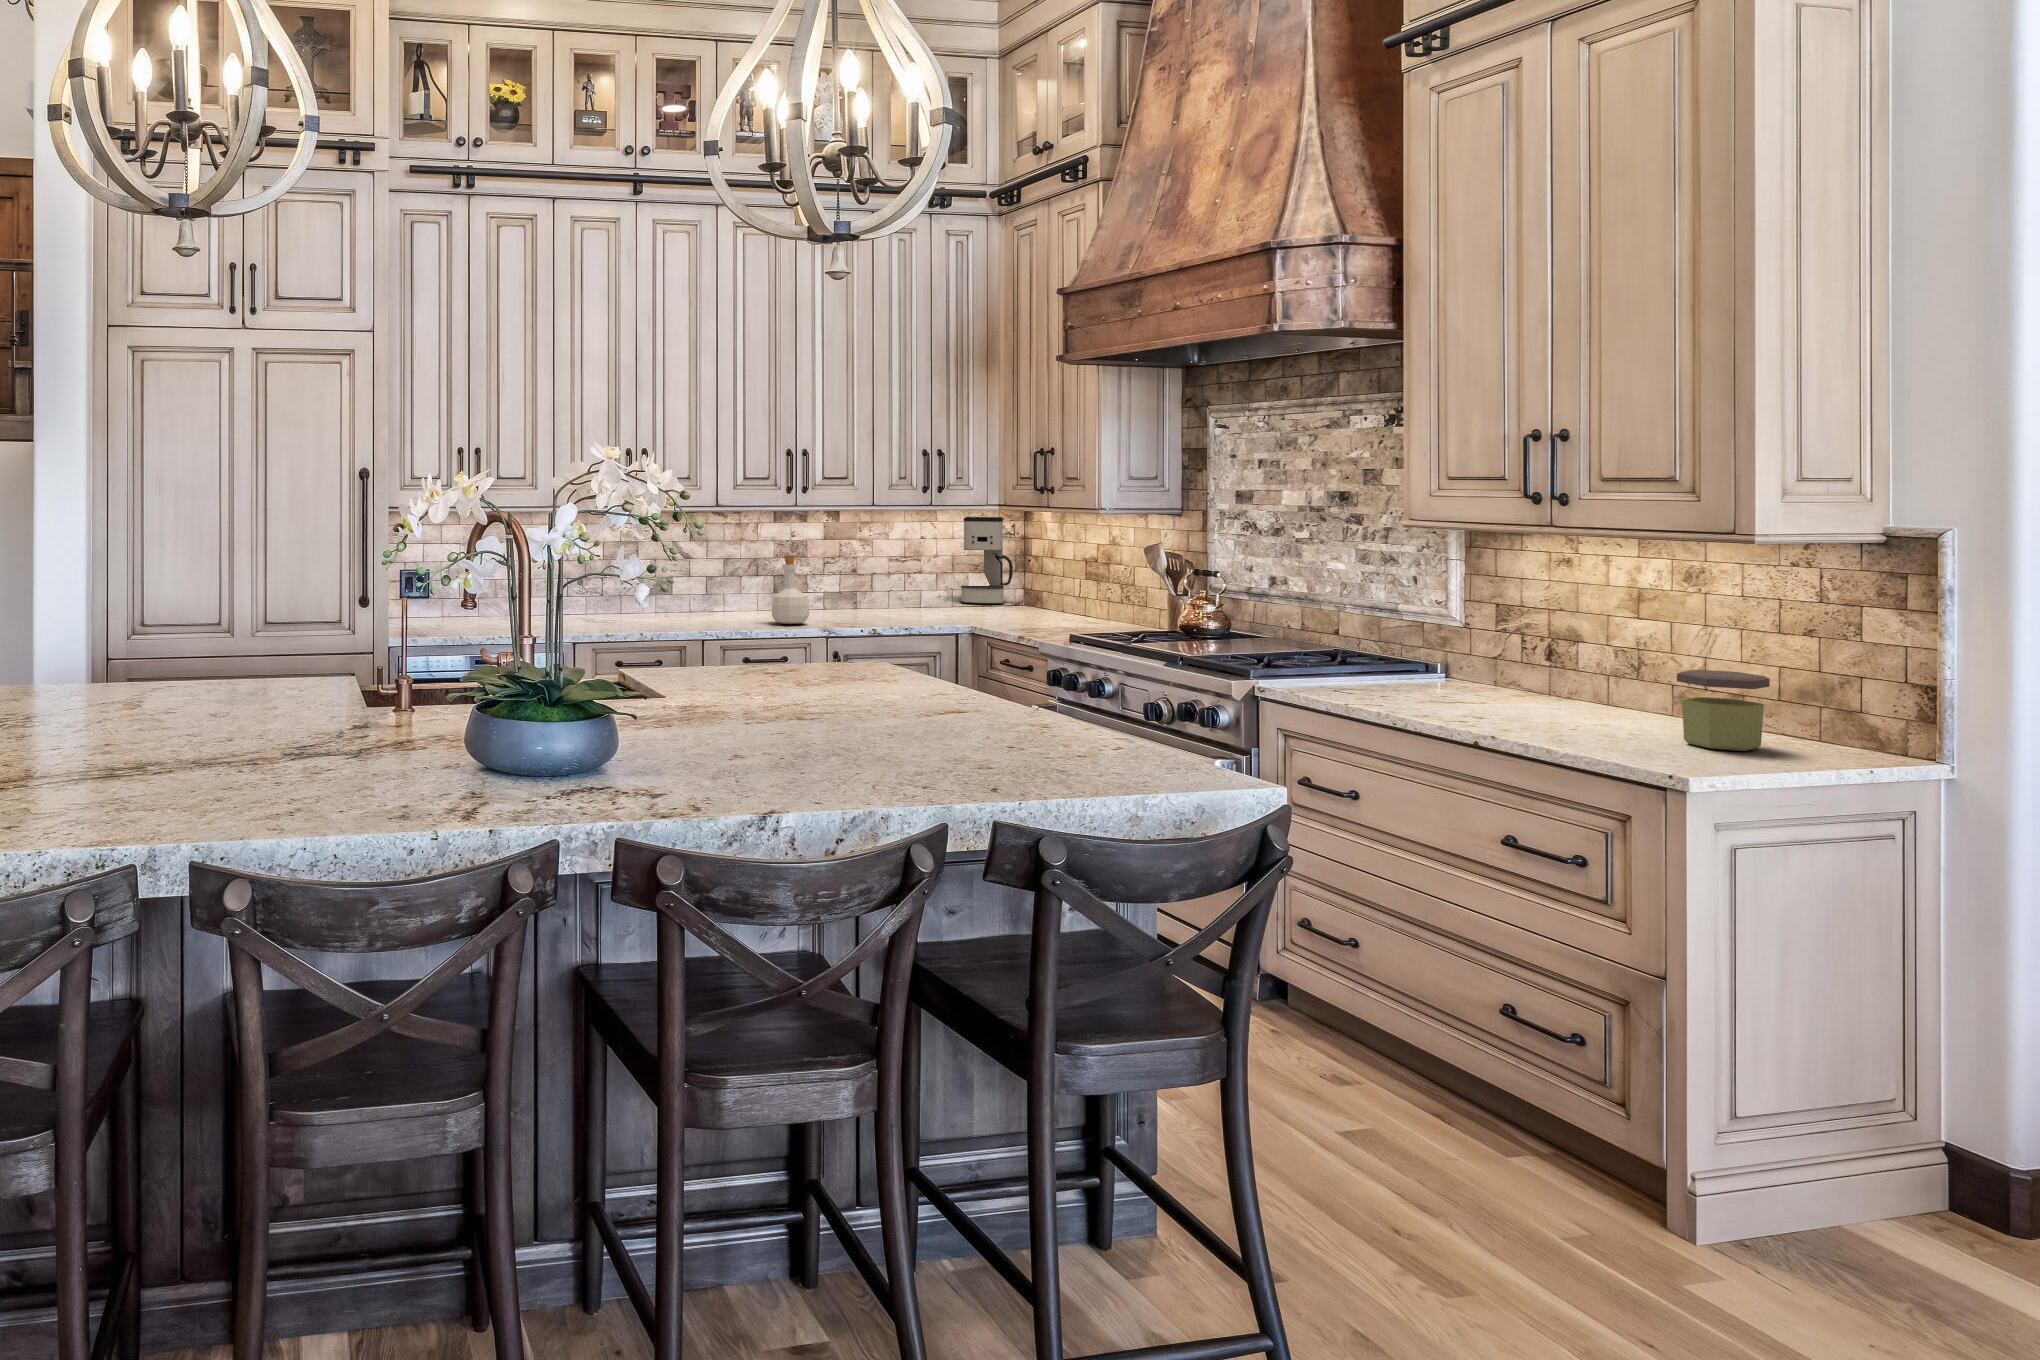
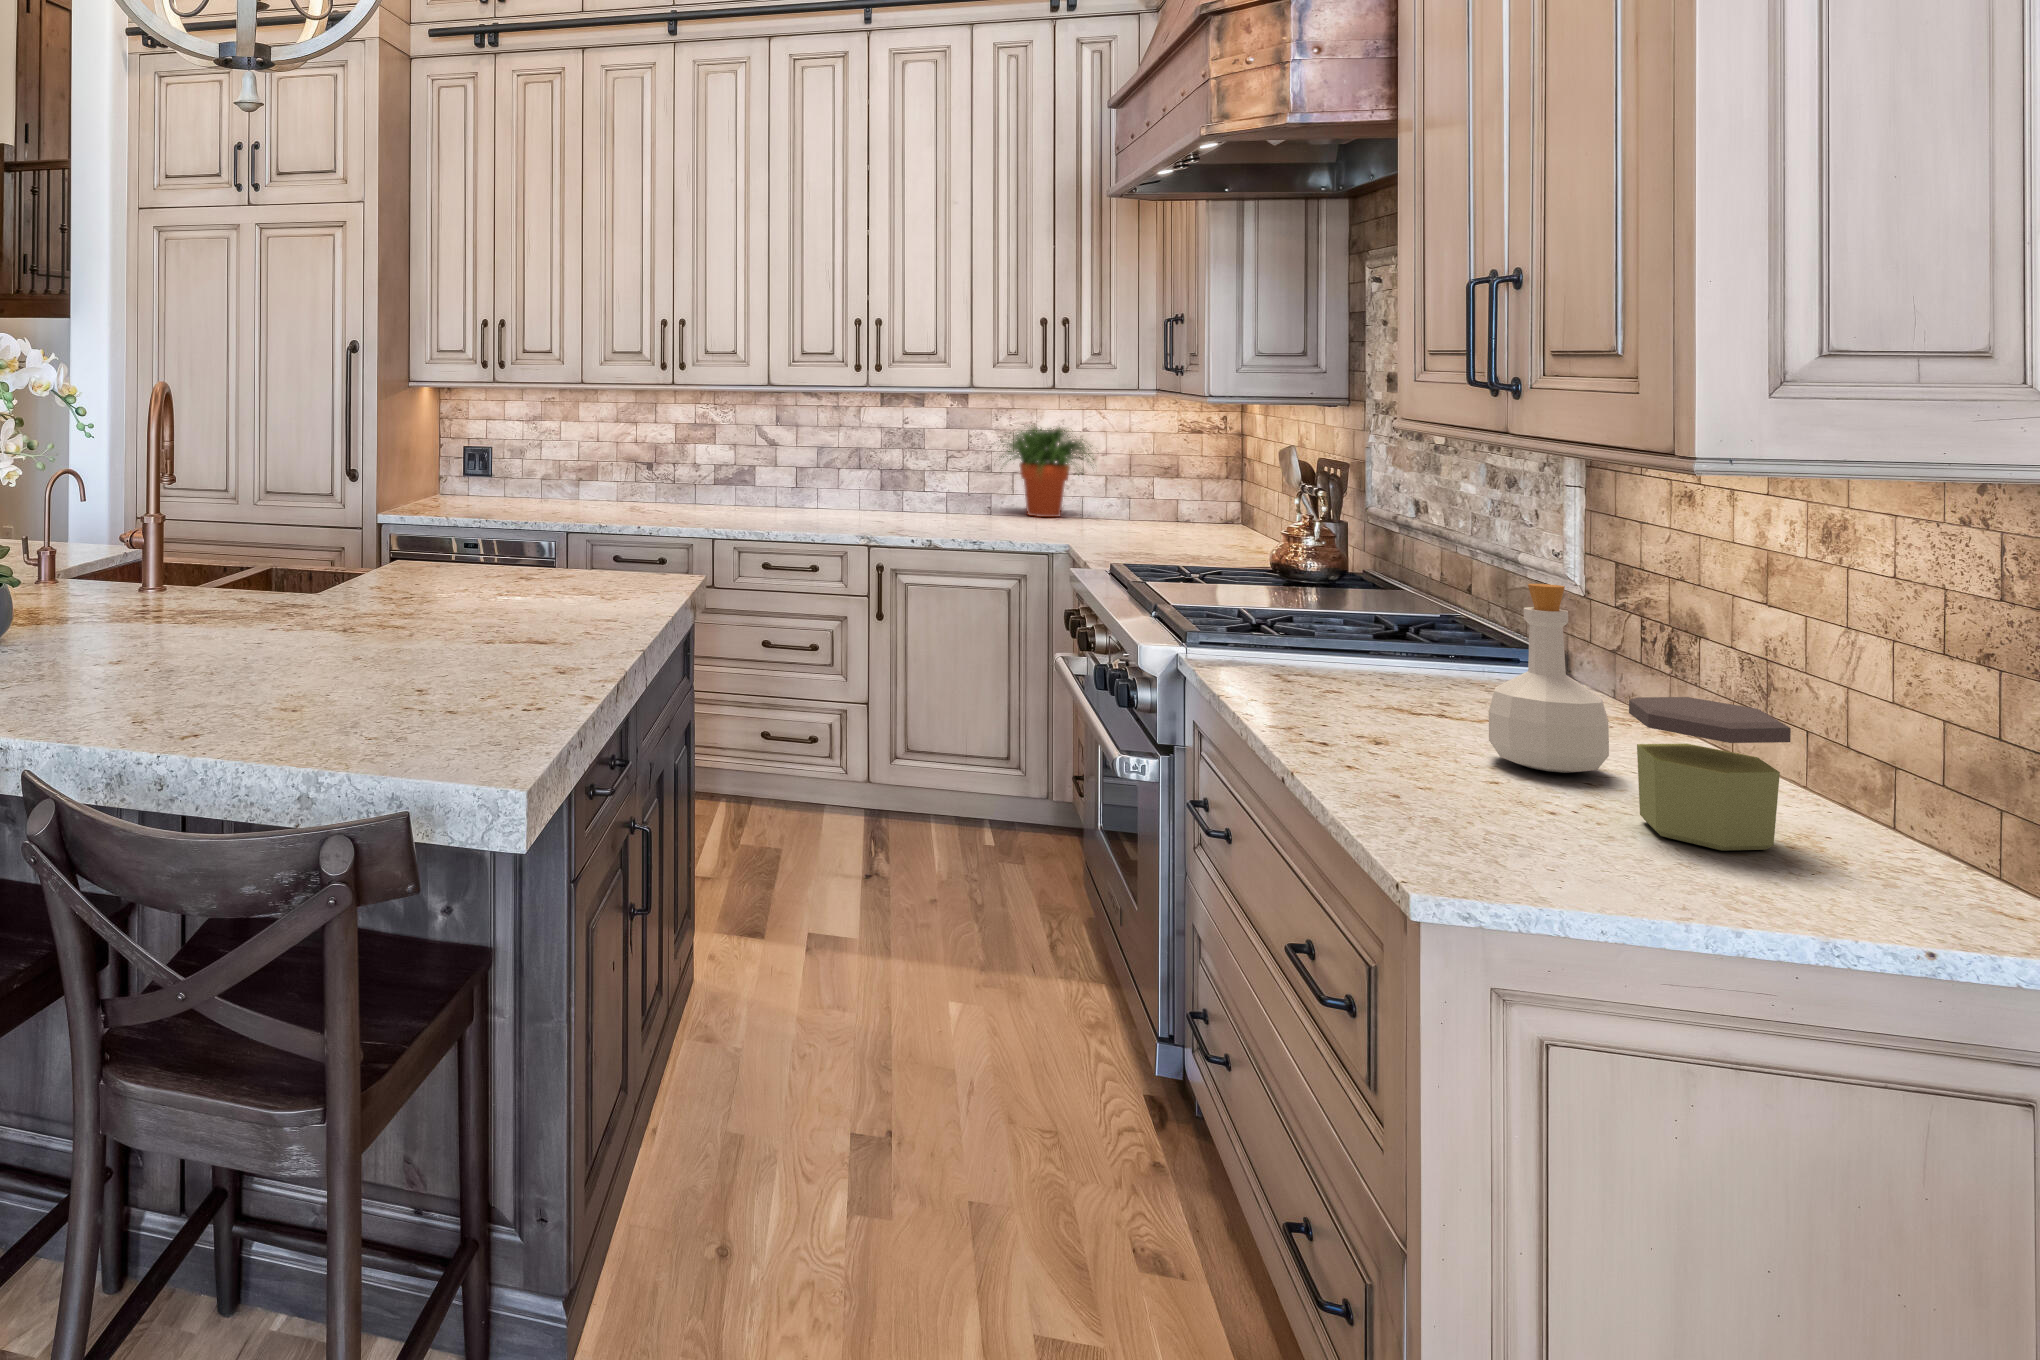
coffee maker: present [961,517,1013,604] -> none [1133,407,1204,518]
potted plant: none [862,533,952,609] -> present [1001,425,1094,517]
bottle: present [772,555,809,624] -> present [1489,584,1609,773]

